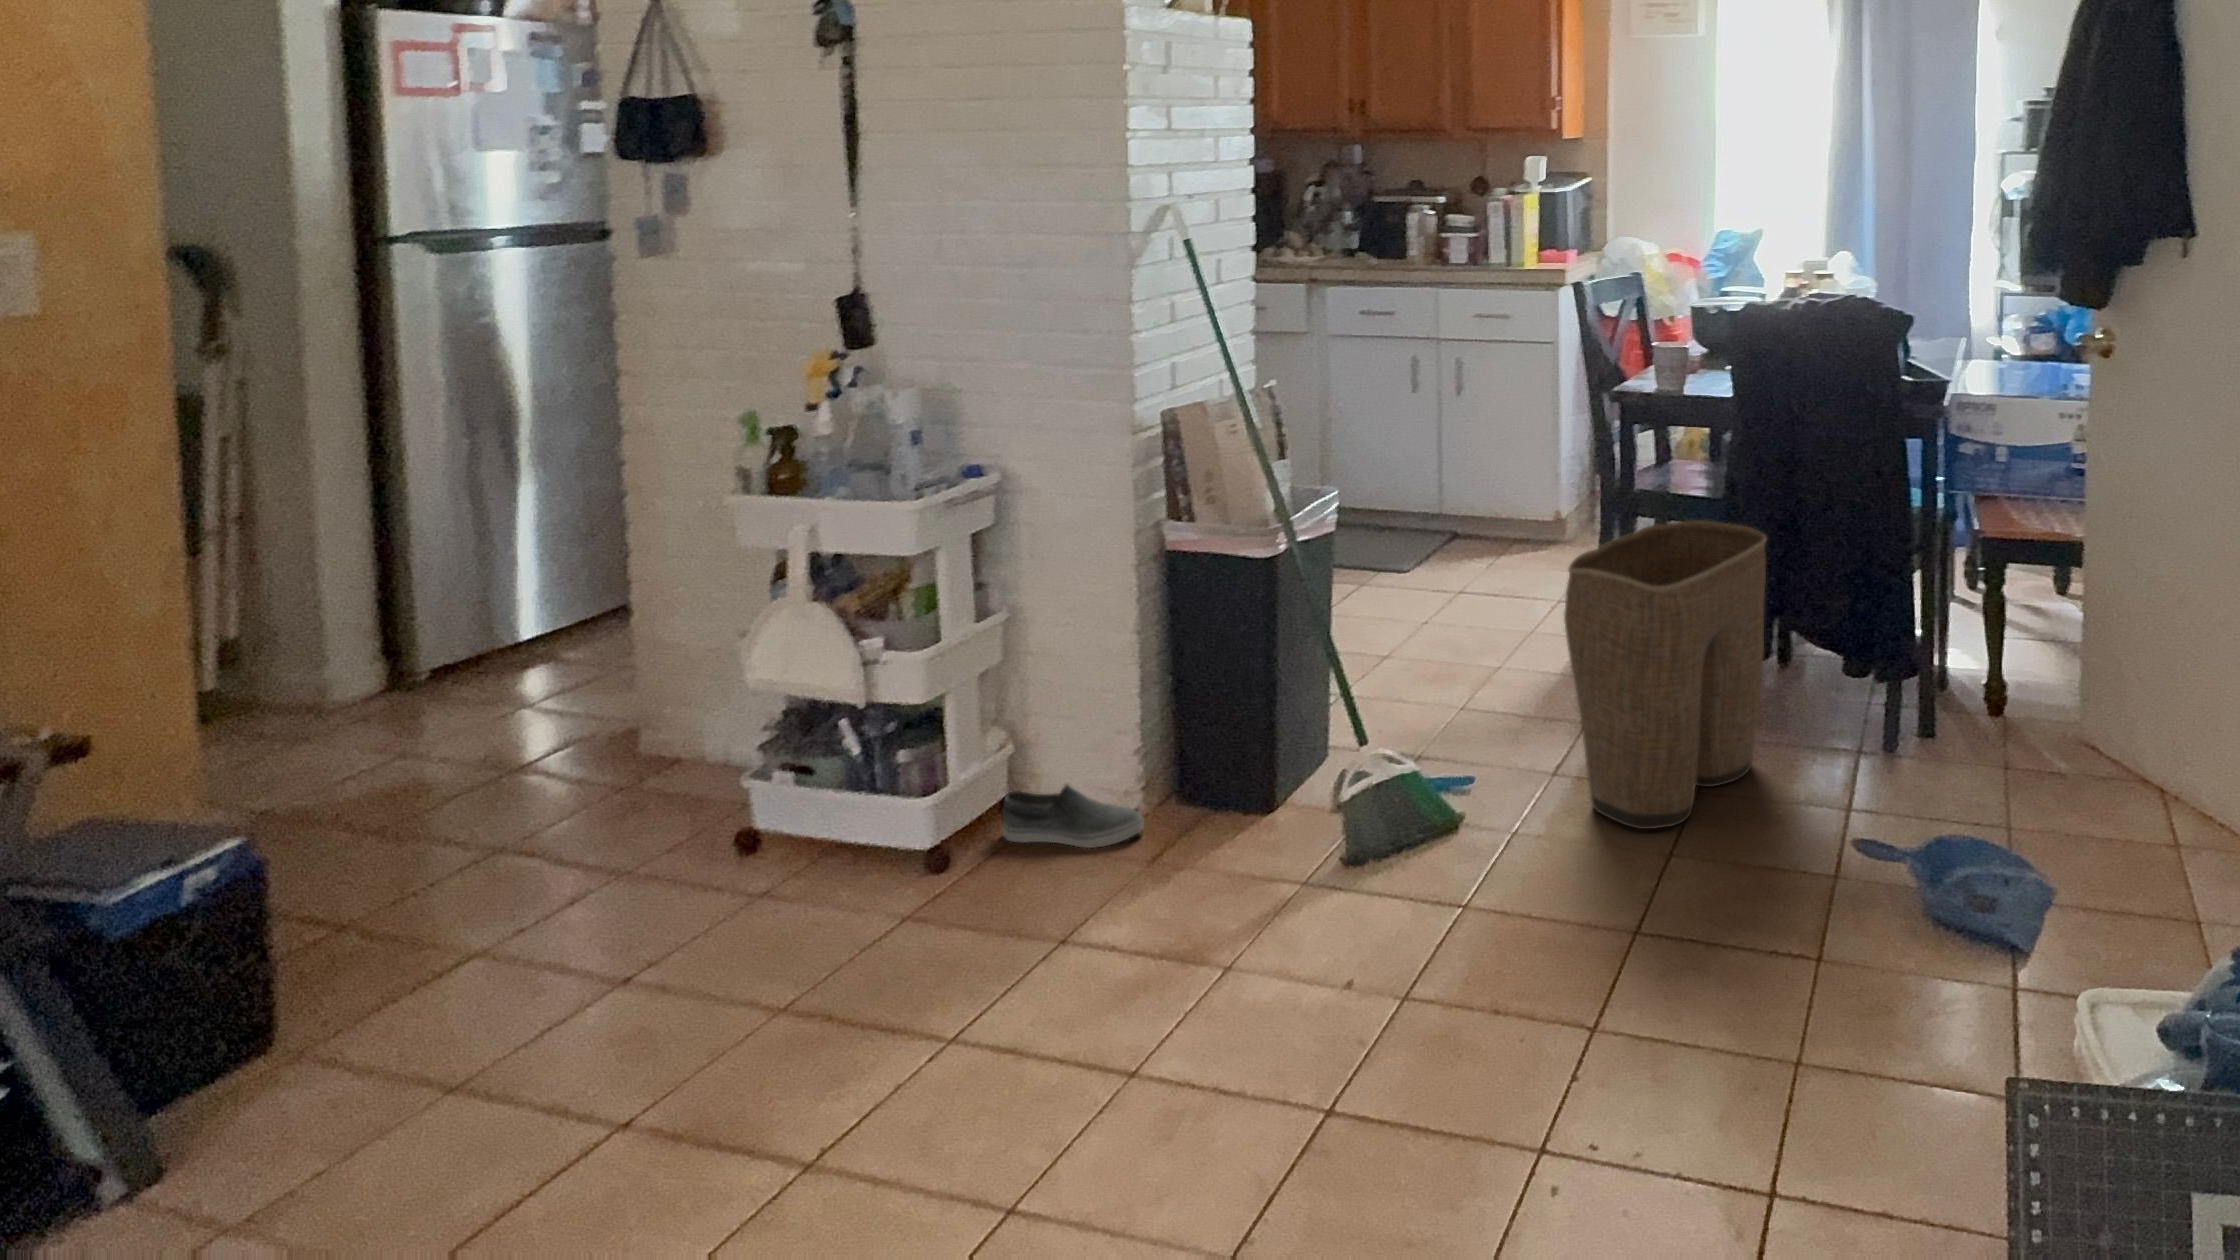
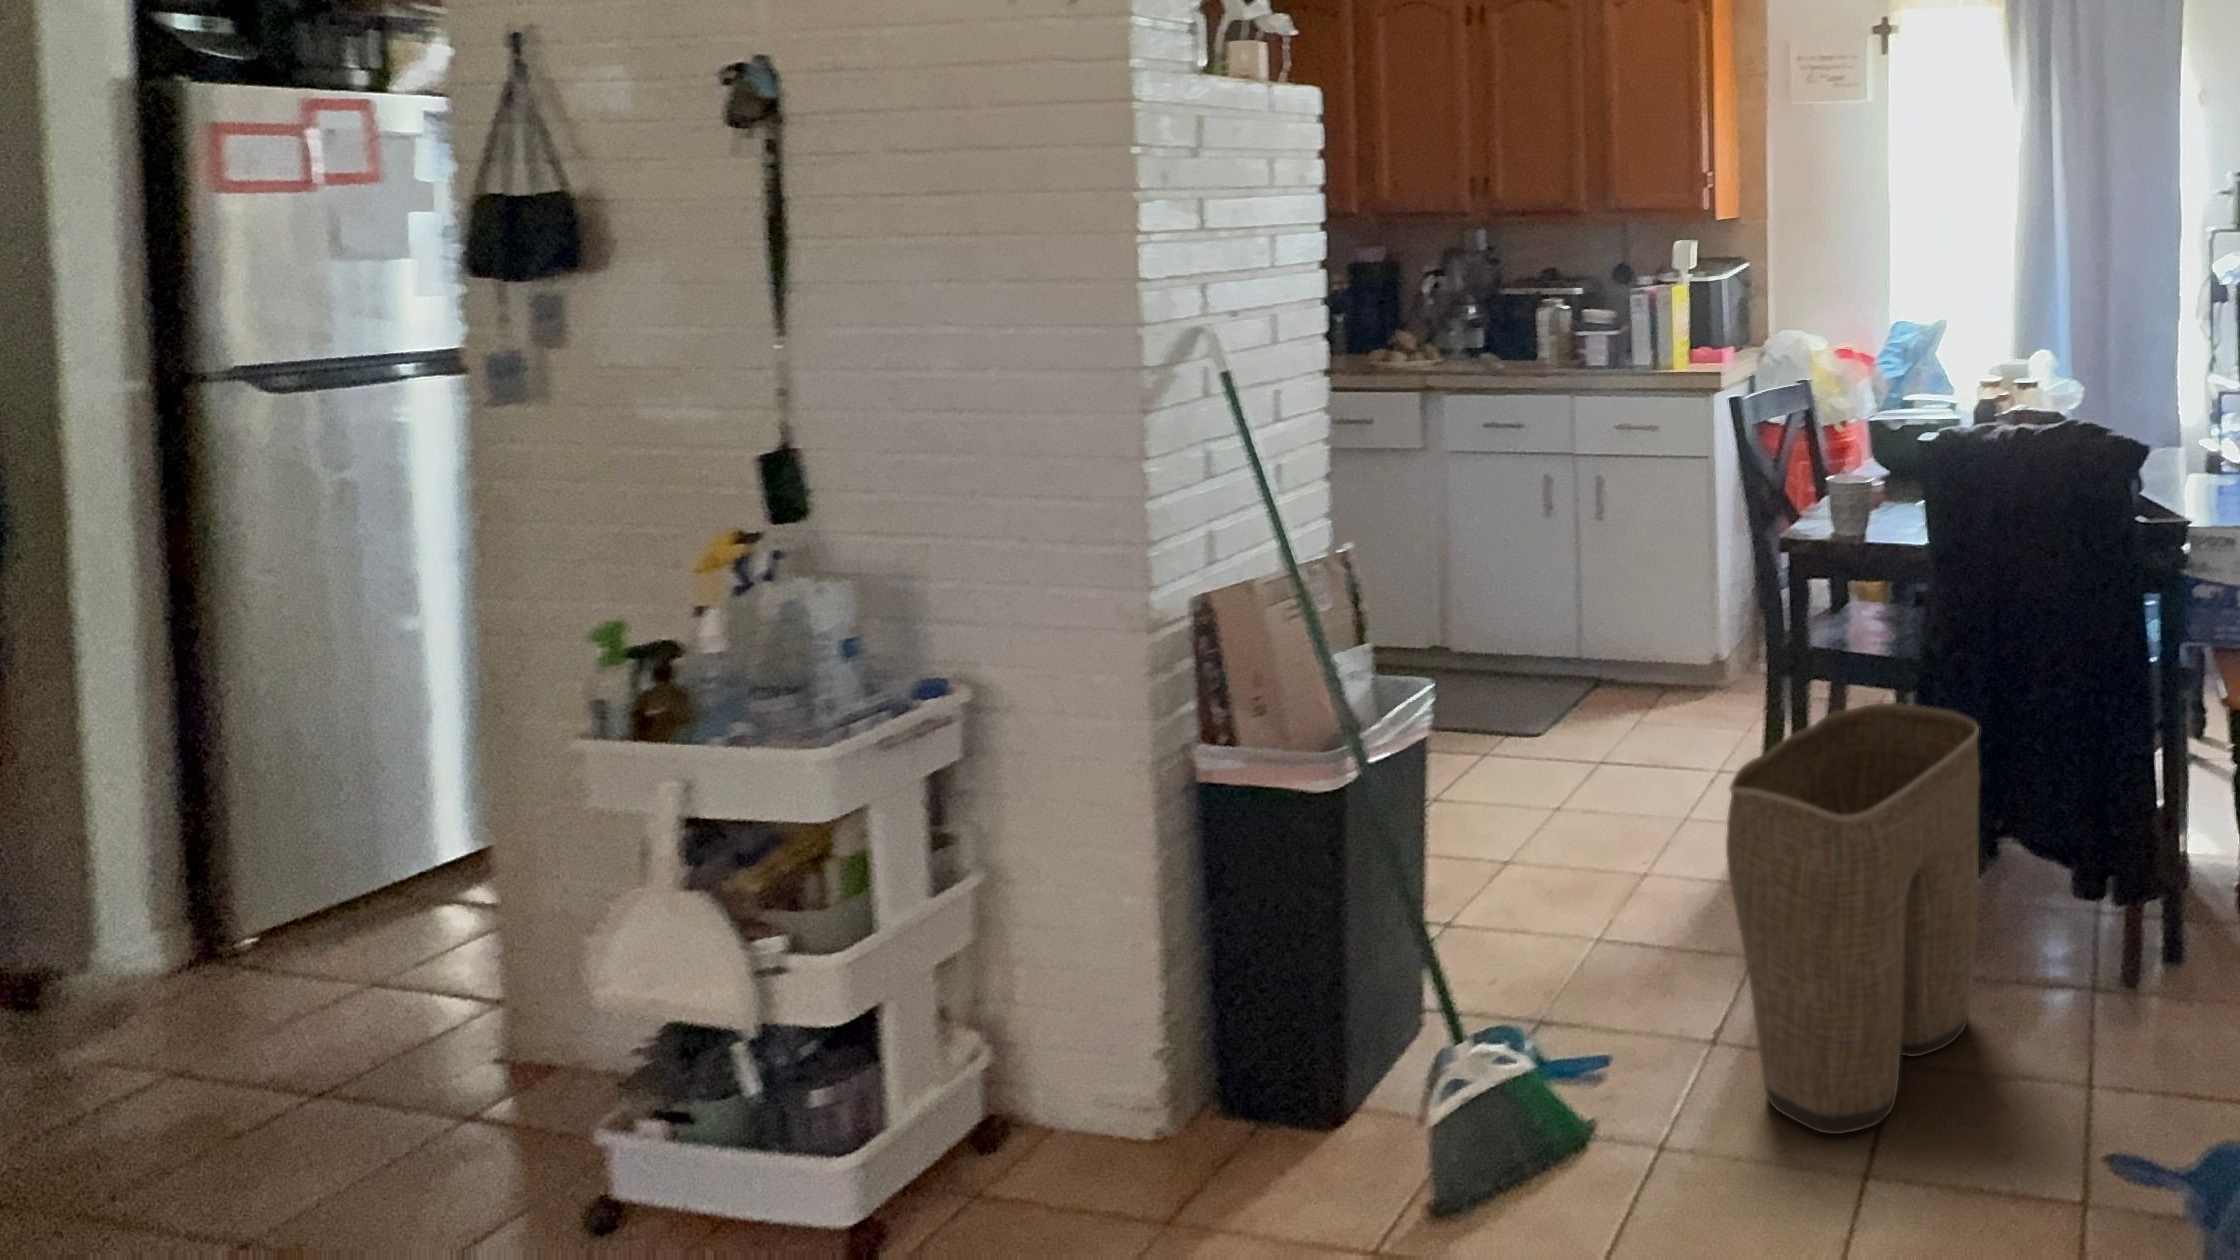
shoe: present [1002,784,1144,848] -> none [965,1111,1165,1206]

